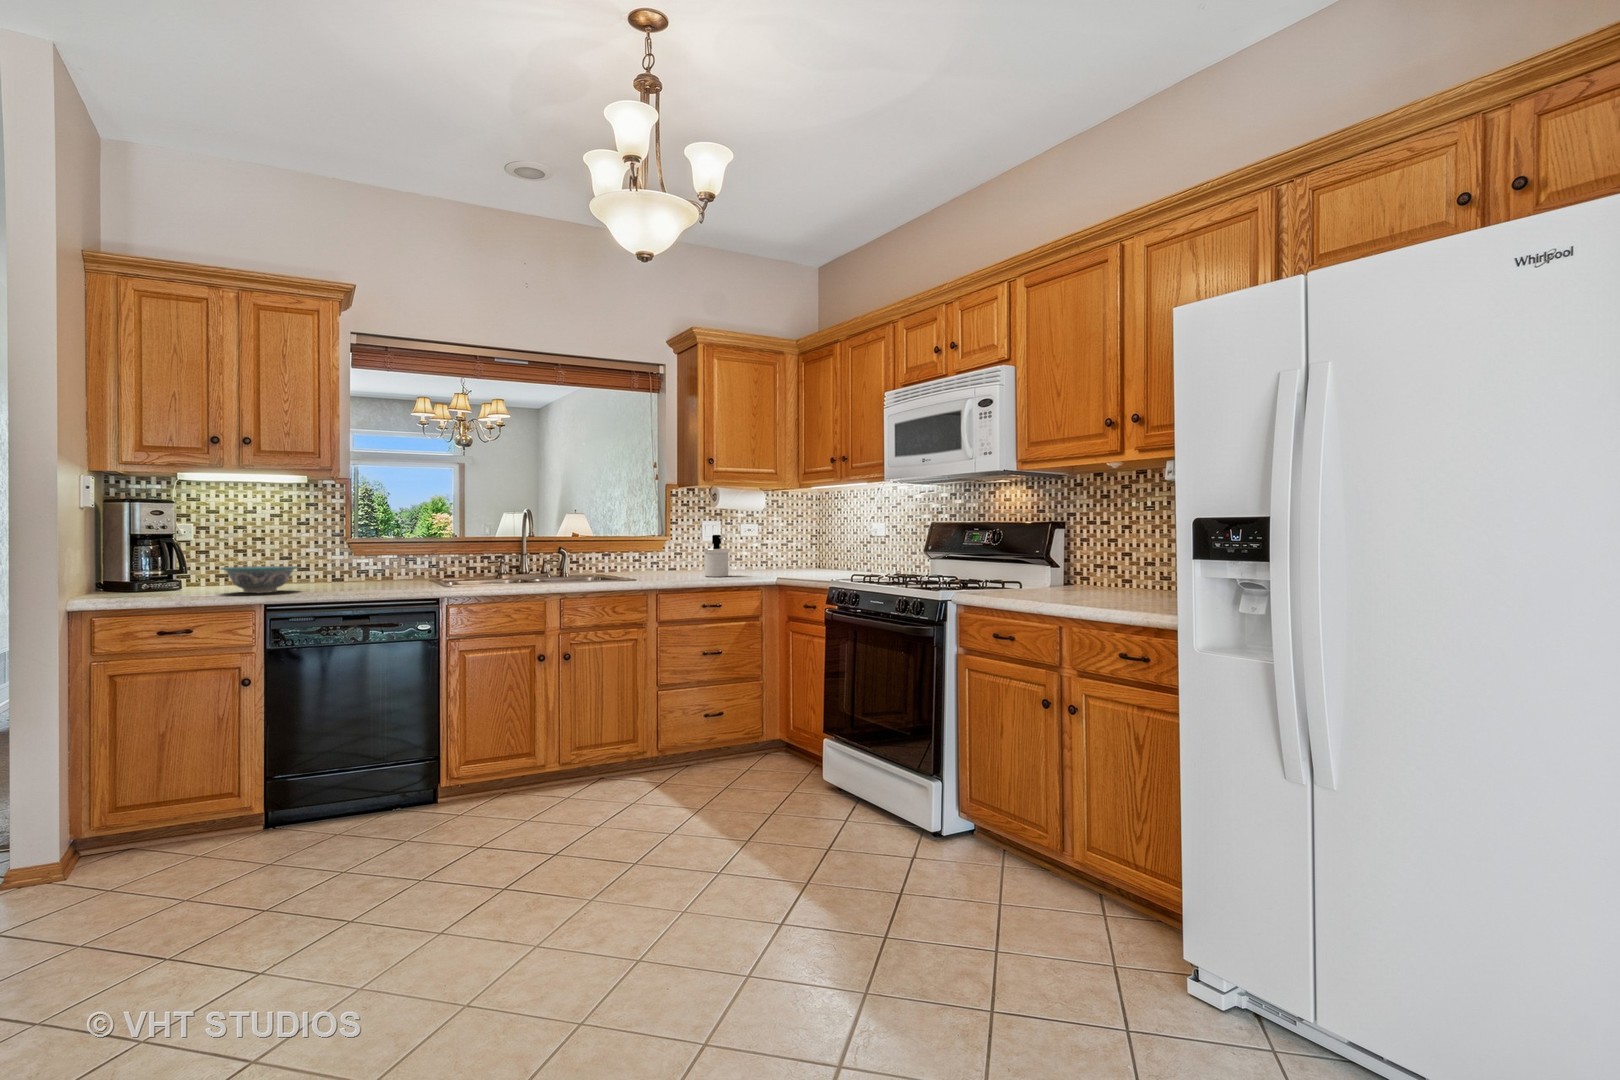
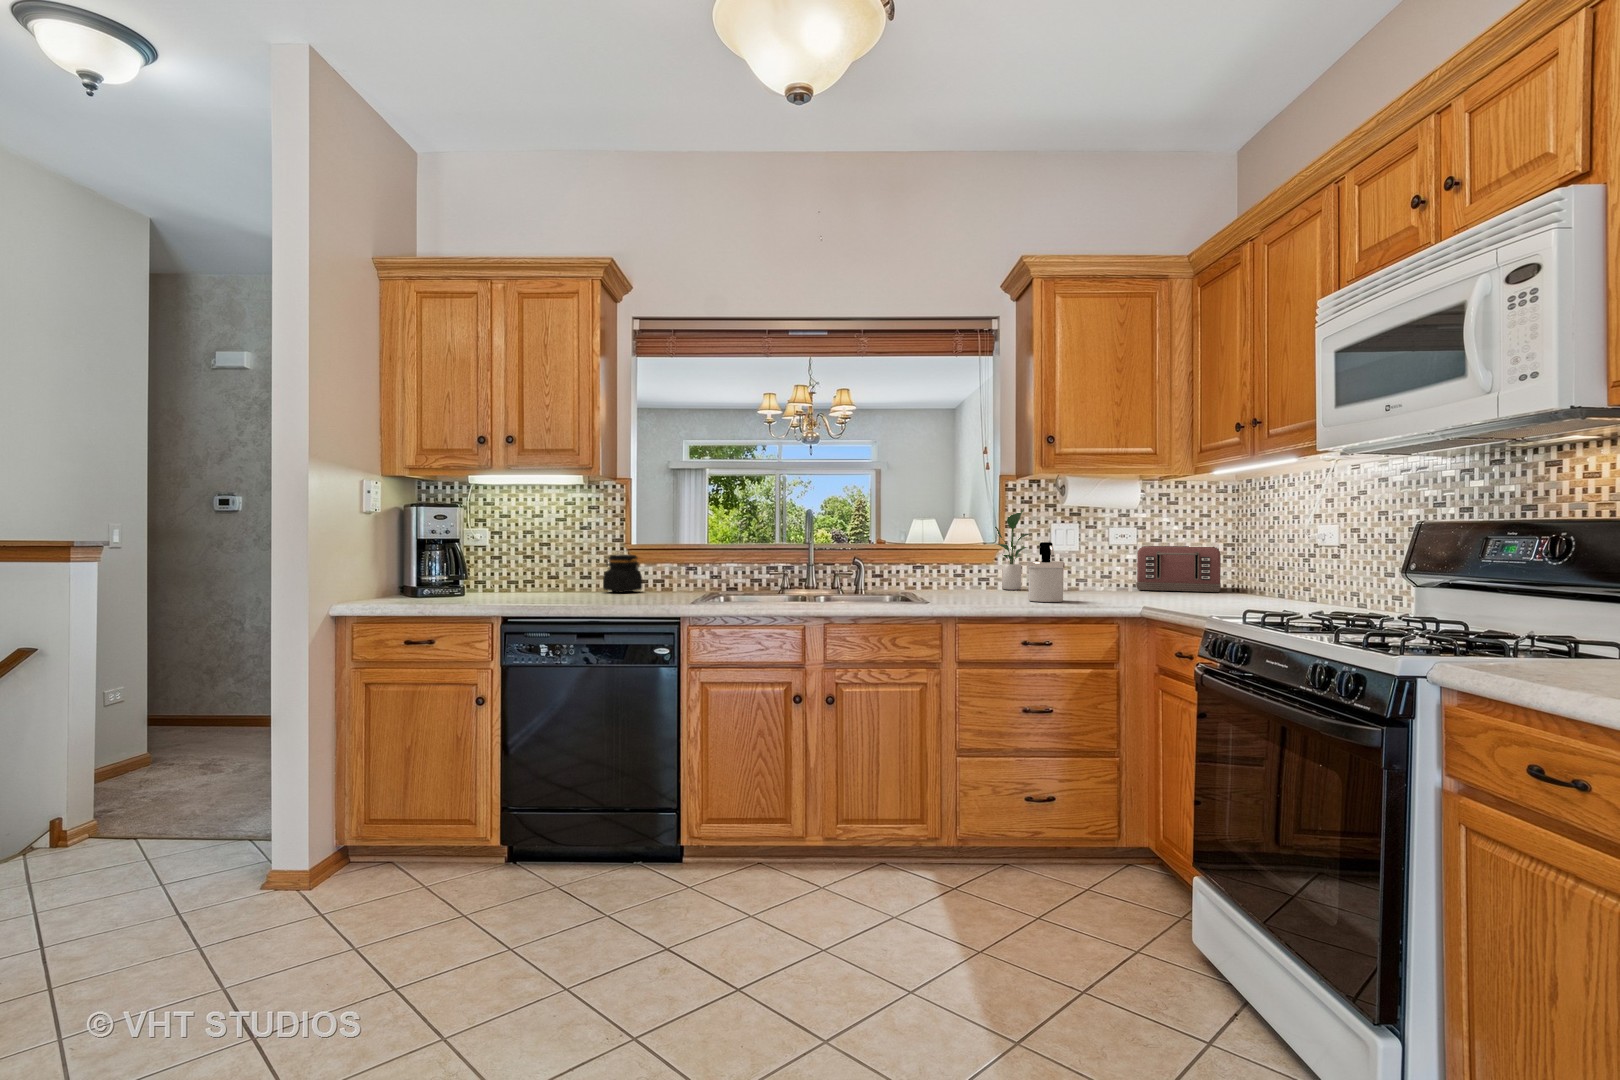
potted plant: none [657,506,689,571] -> present [995,510,1030,590]
toaster: none [758,537,814,568] -> present [1136,546,1221,592]
jar: none [322,548,363,582] -> present [603,555,642,592]
bowl: present [221,566,298,593] -> none [469,573,544,603]

